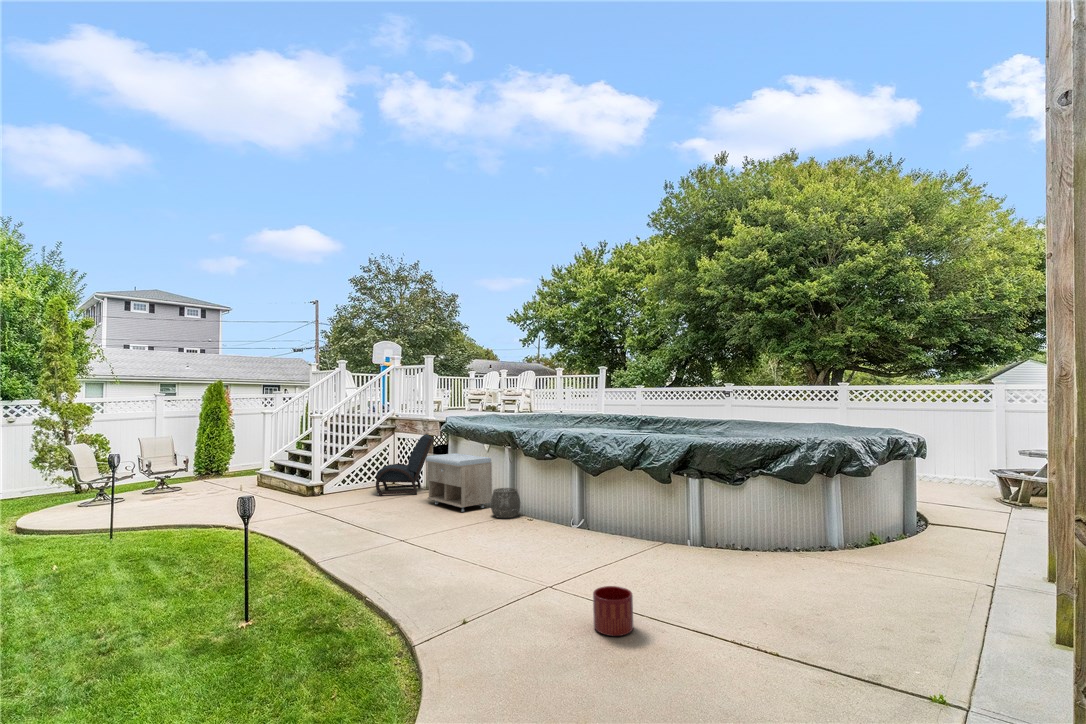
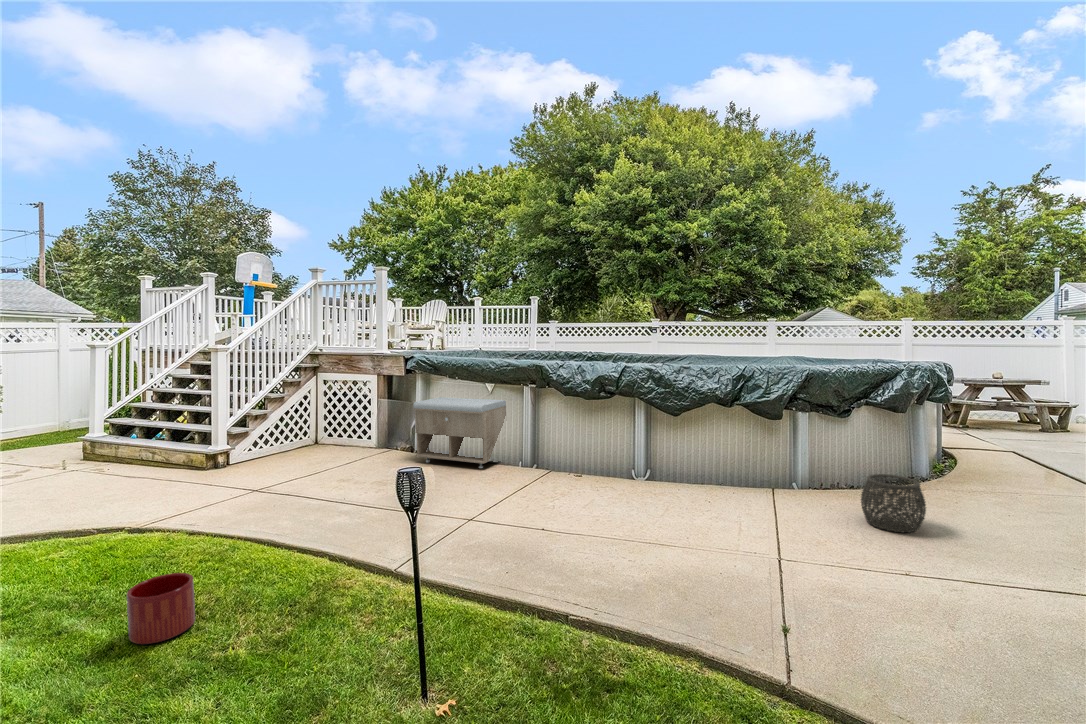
lounge chair: present [376,434,434,496] -> none [315,376,394,459]
woven basket: present [491,488,520,518] -> present [861,474,926,533]
planter: present [593,586,633,636] -> present [127,573,195,644]

